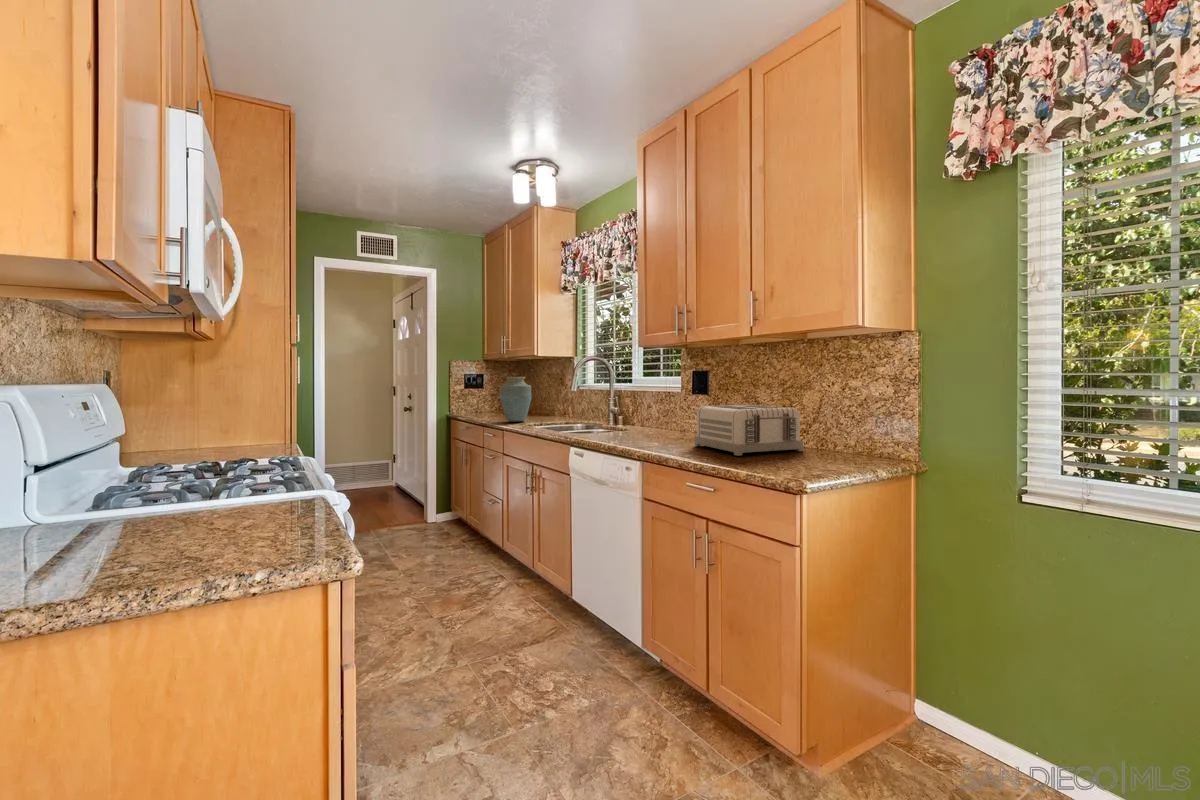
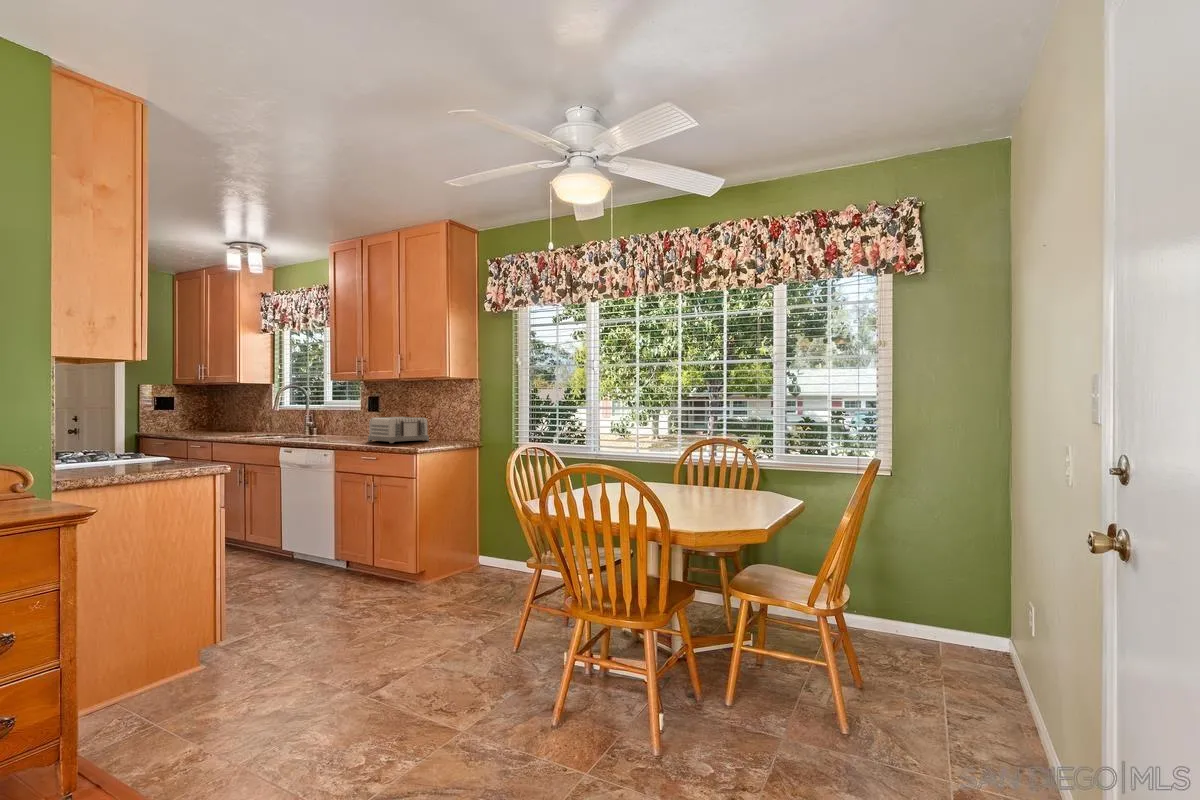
vase: present [500,377,532,422] -> none [206,400,236,436]

